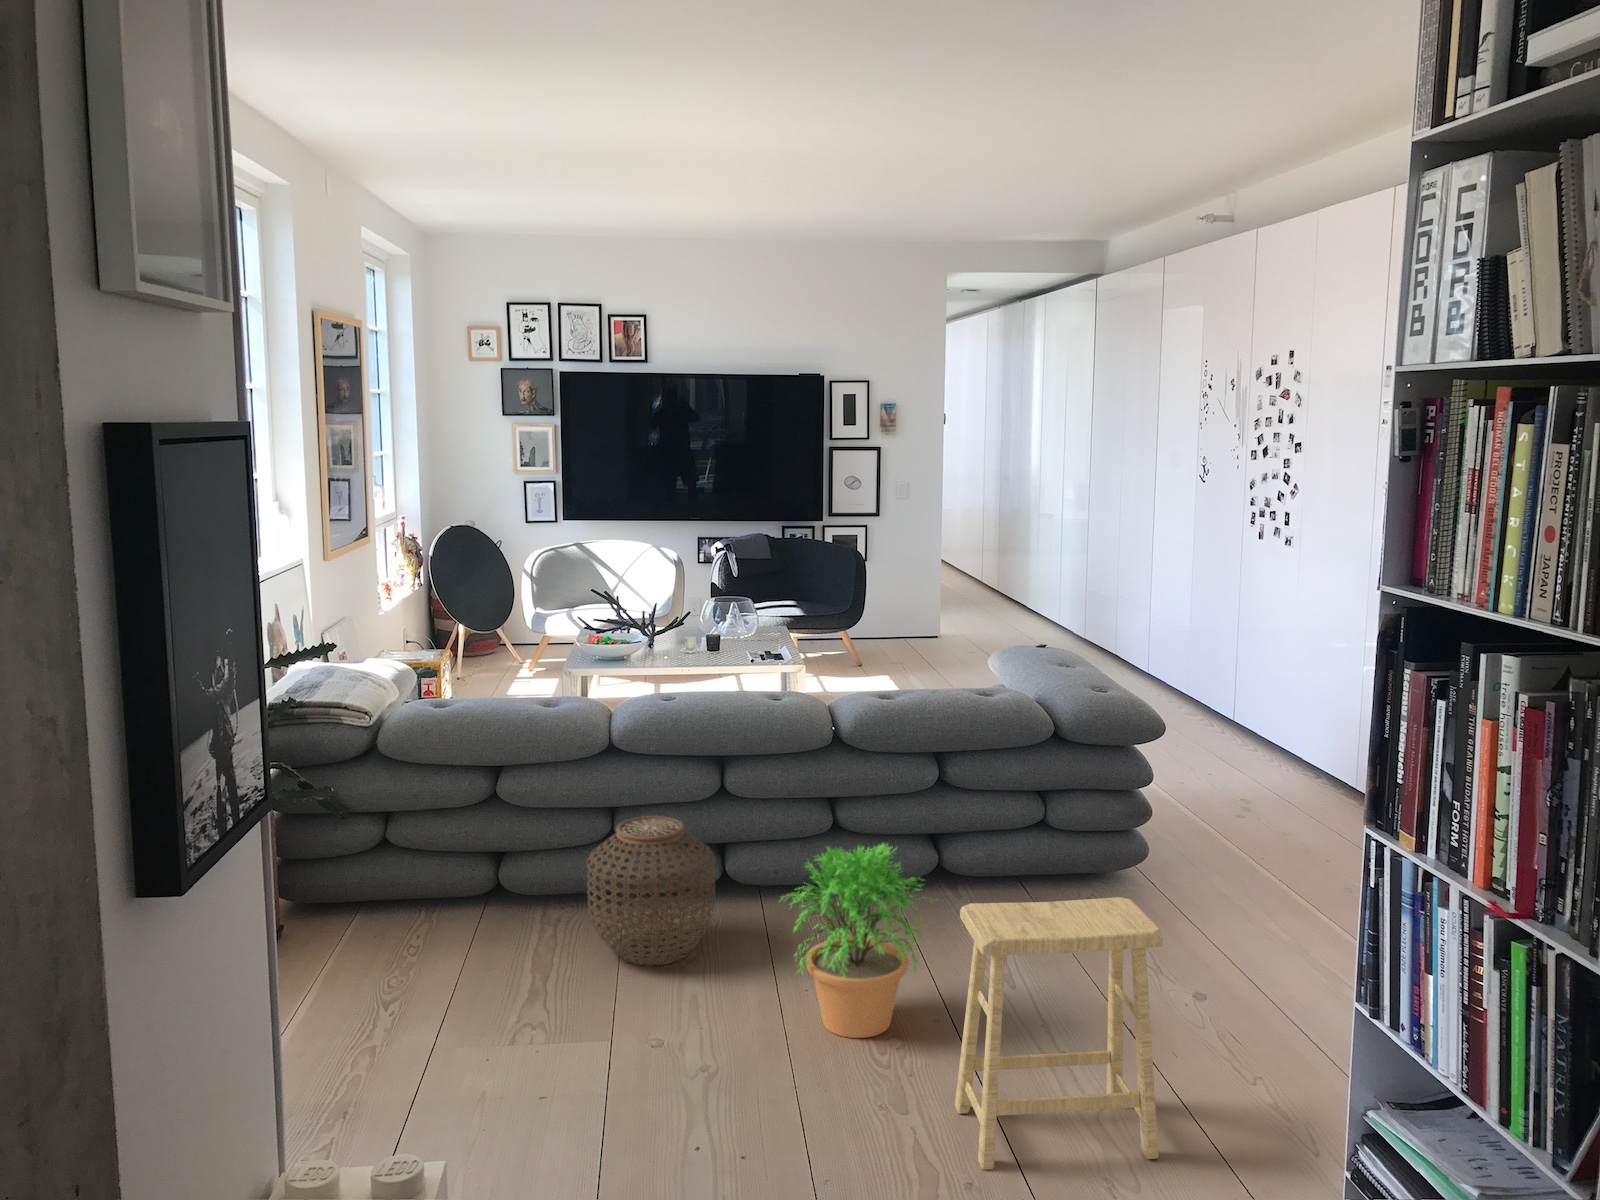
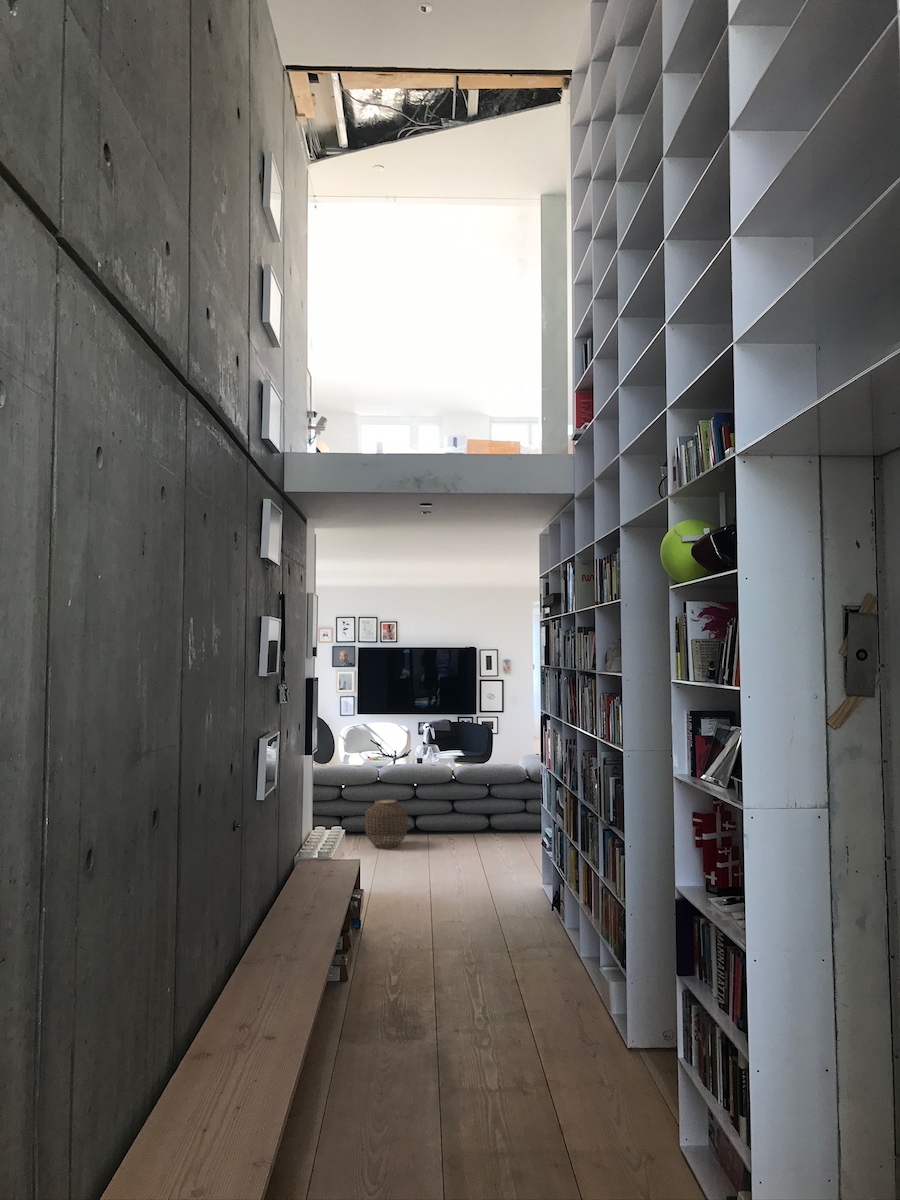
potted plant: present [787,844,929,1038] -> none [424,797,474,861]
footstool: present [955,897,1163,1170] -> none [472,805,528,880]

